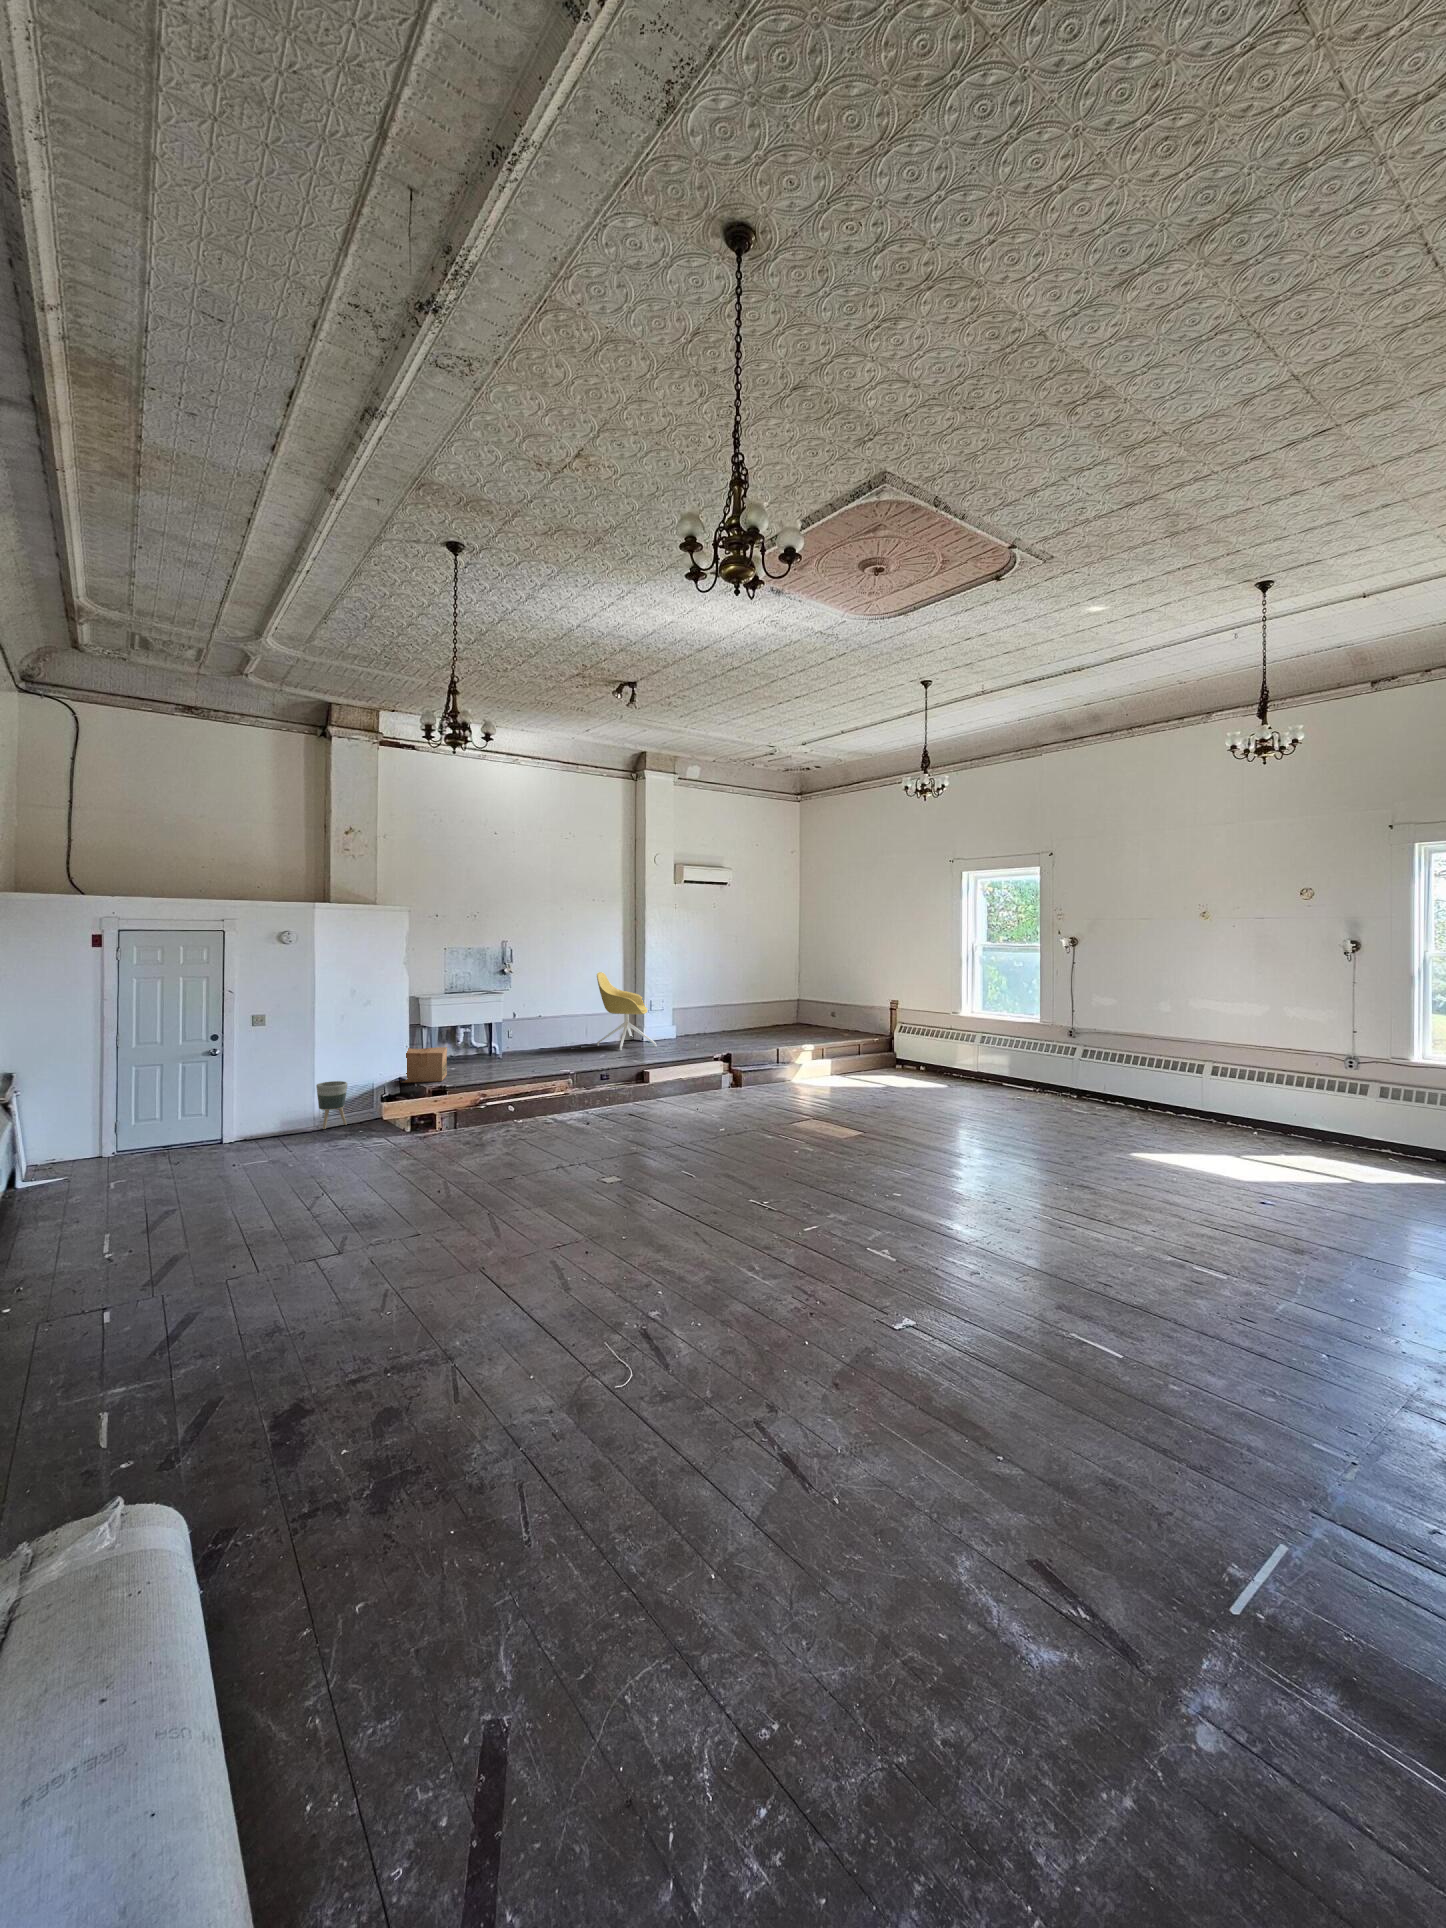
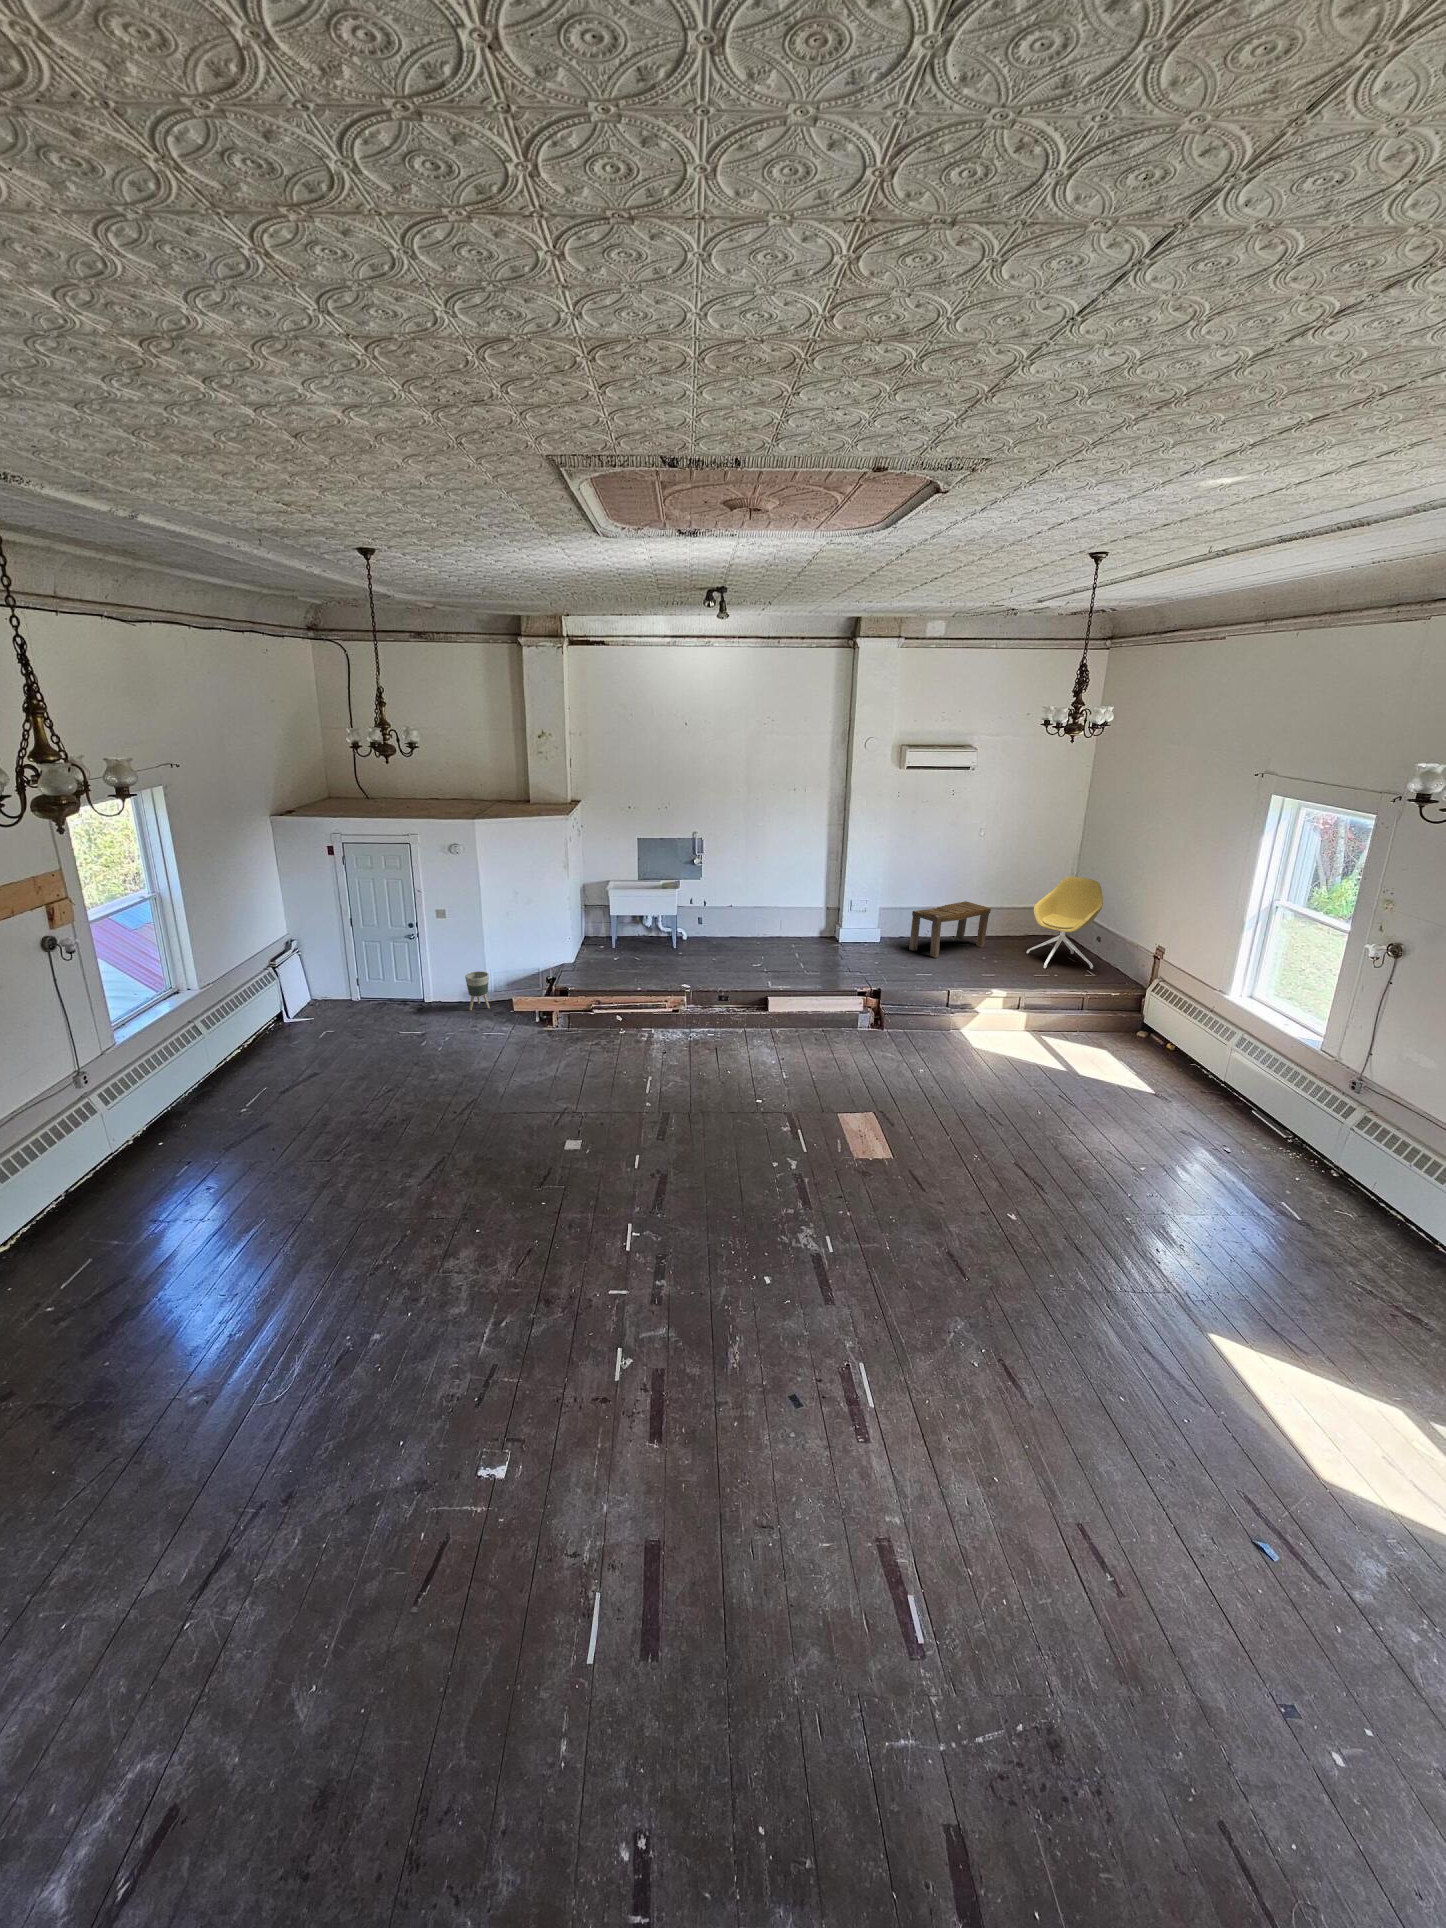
chair: present [597,972,656,1051] -> present [1027,877,1103,969]
bench: none [704,997,757,1040] -> present [909,901,991,958]
cardboard box: present [402,1047,447,1083] -> none [557,938,604,975]

